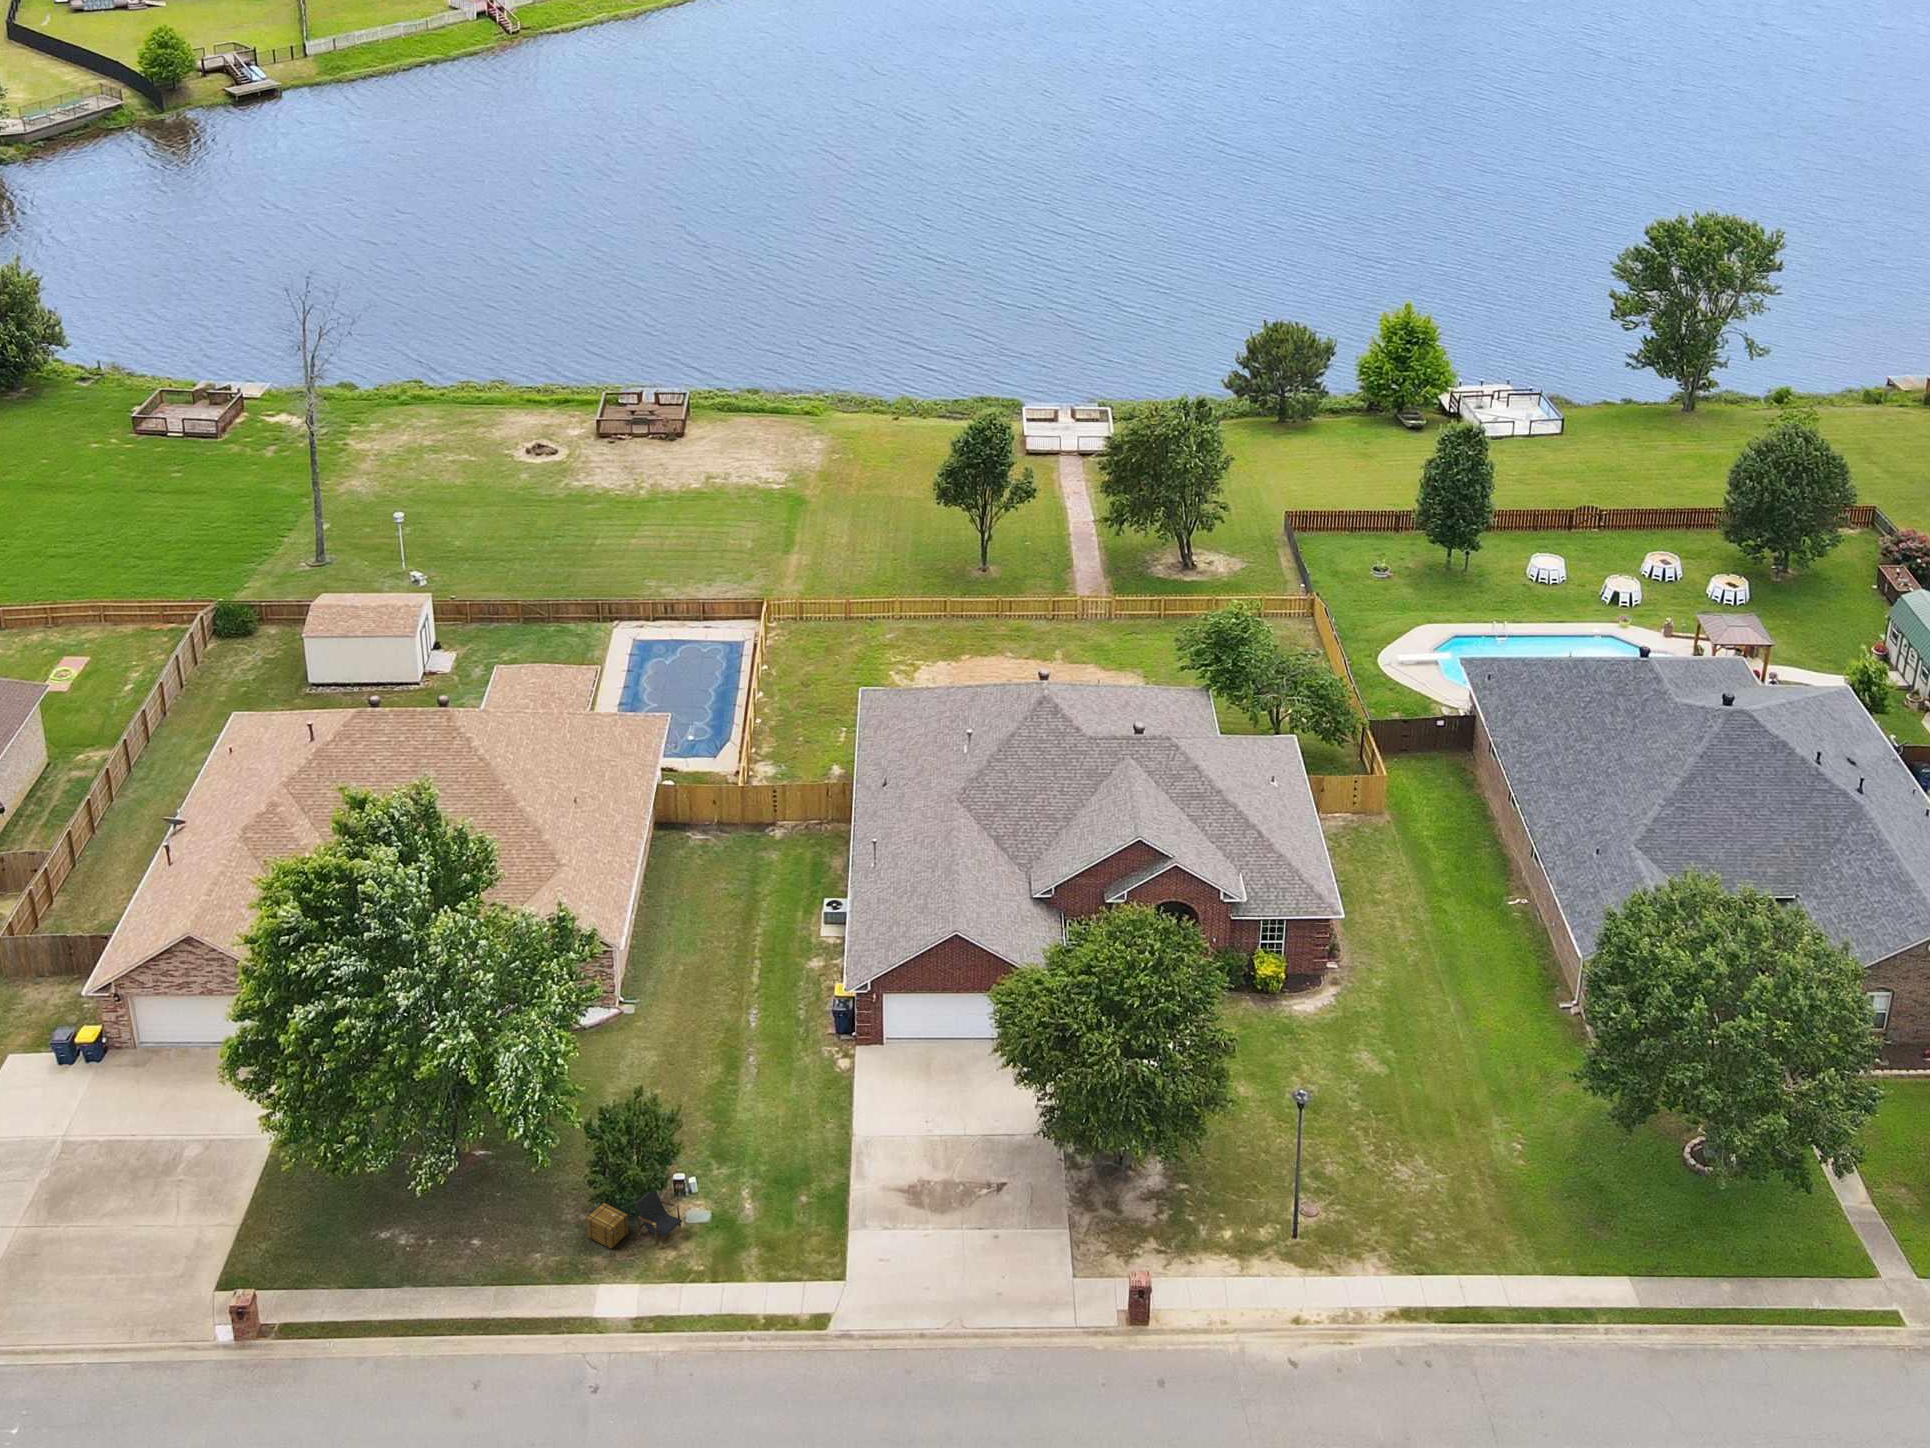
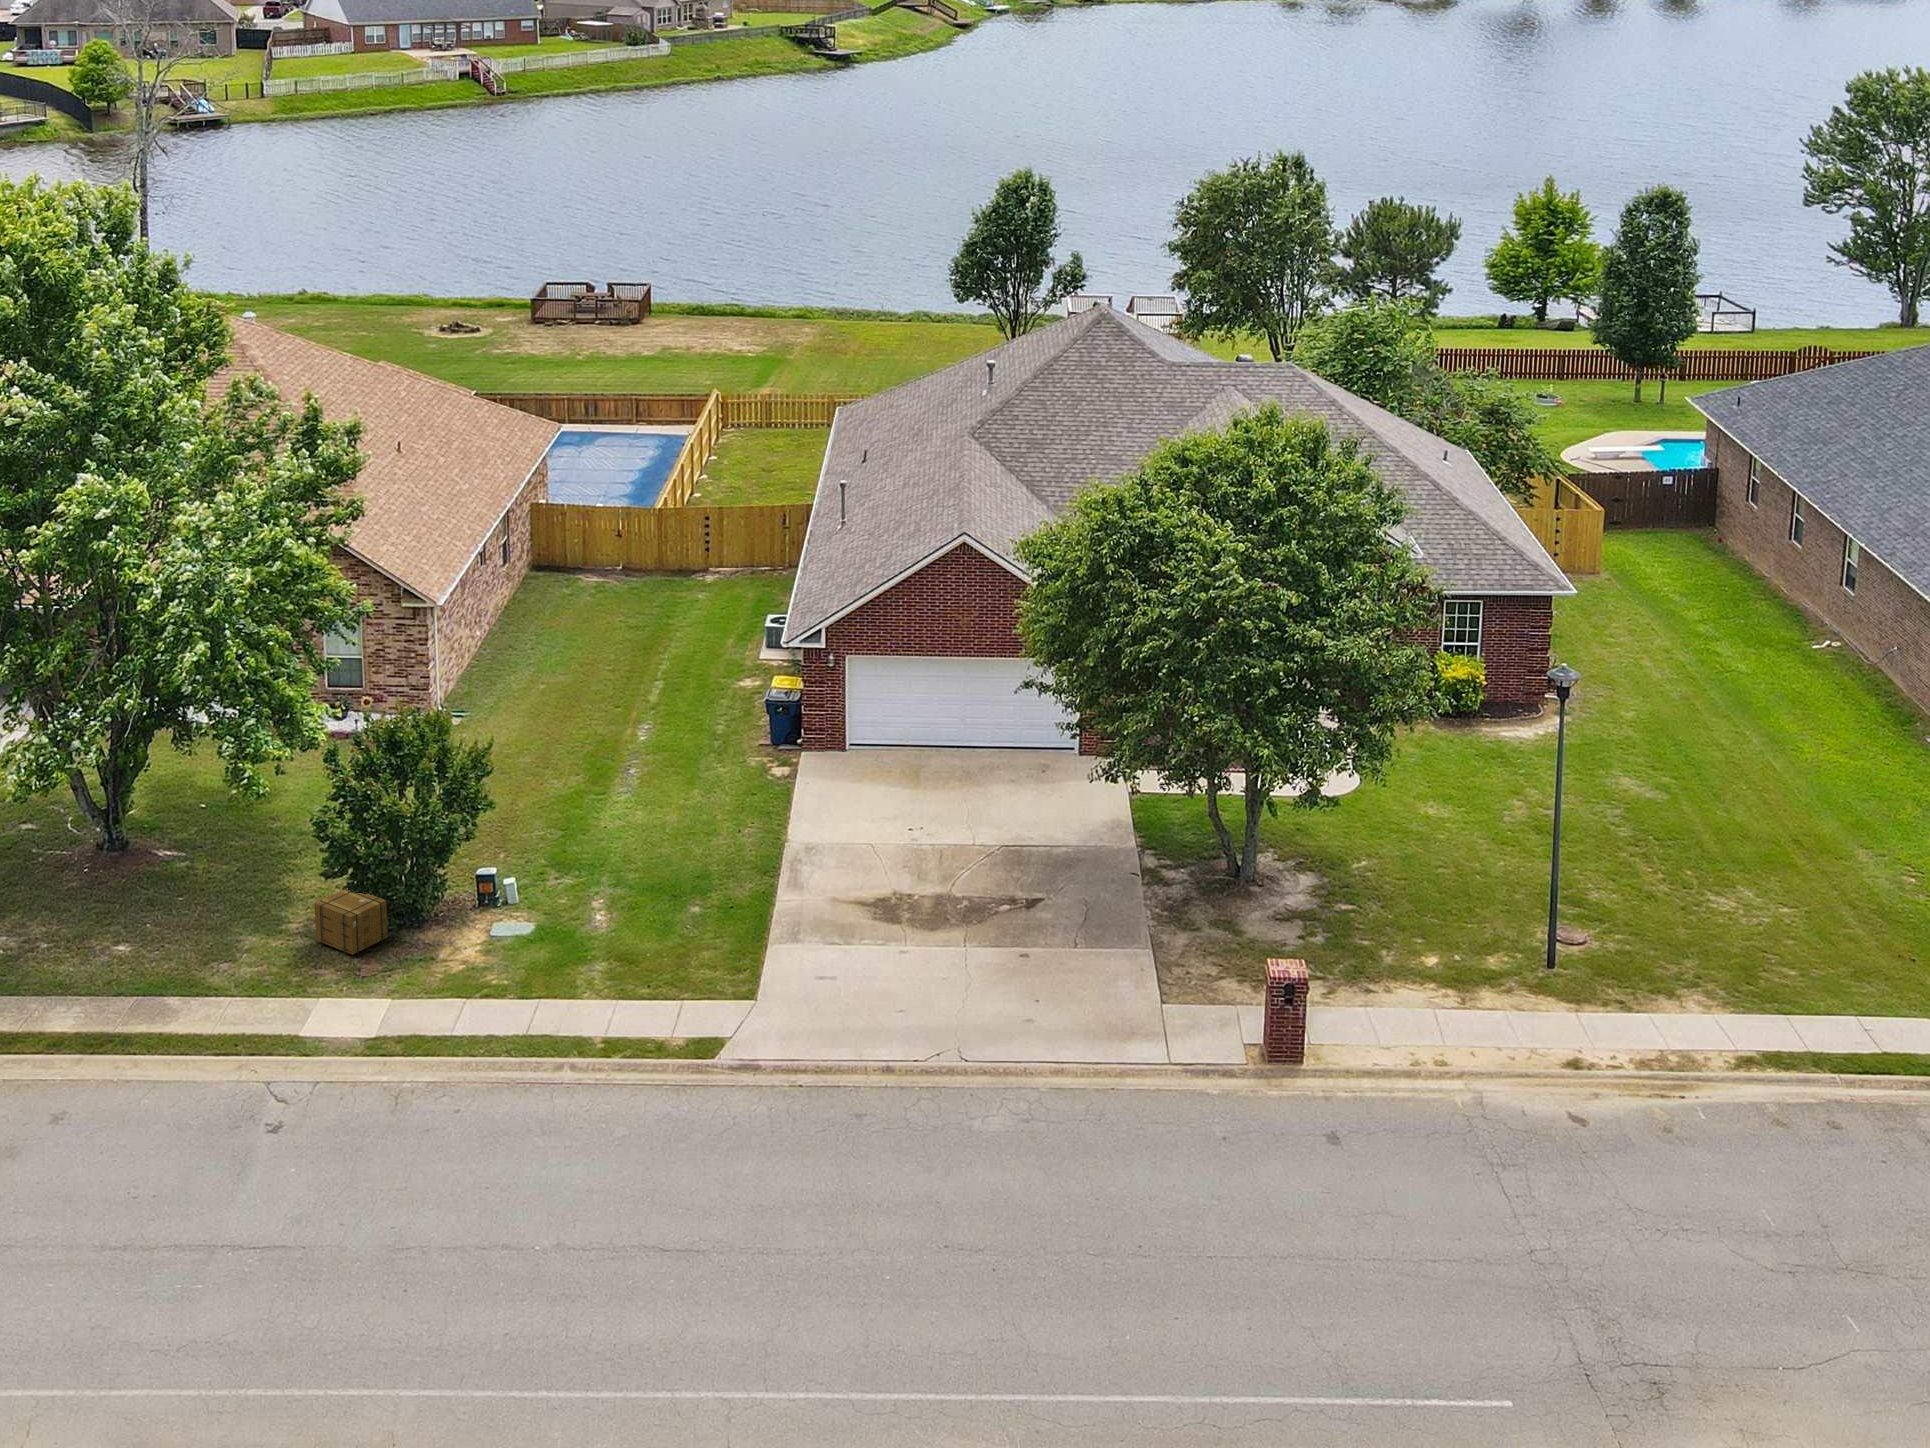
lounge chair: present [635,1190,682,1249] -> none [401,862,481,958]

